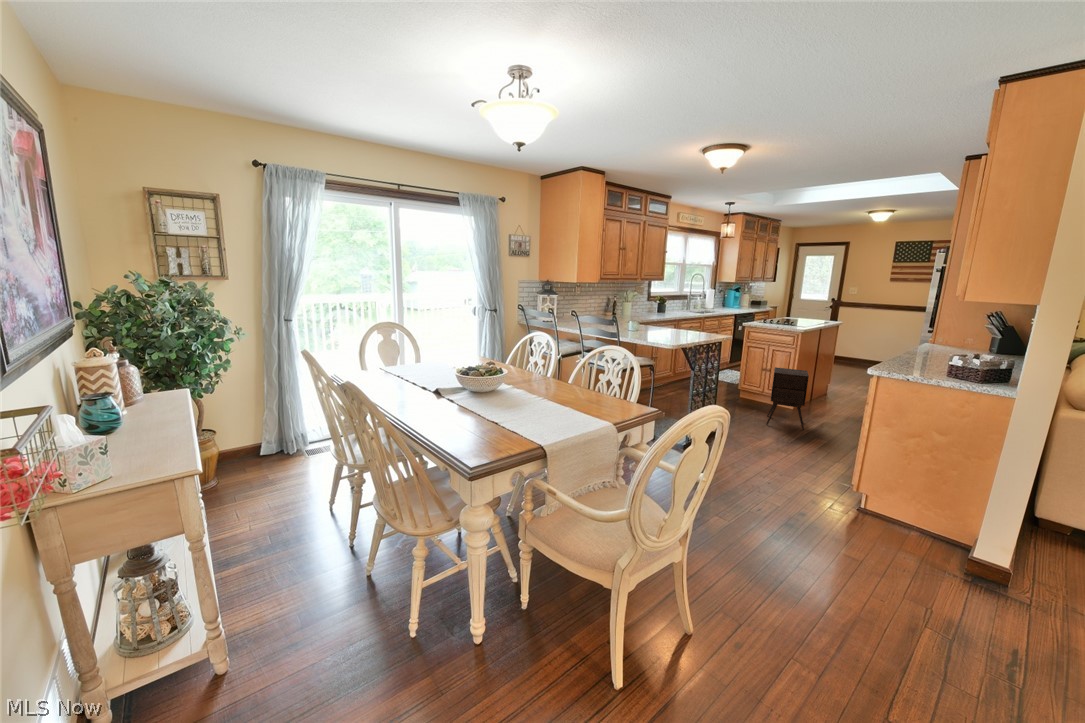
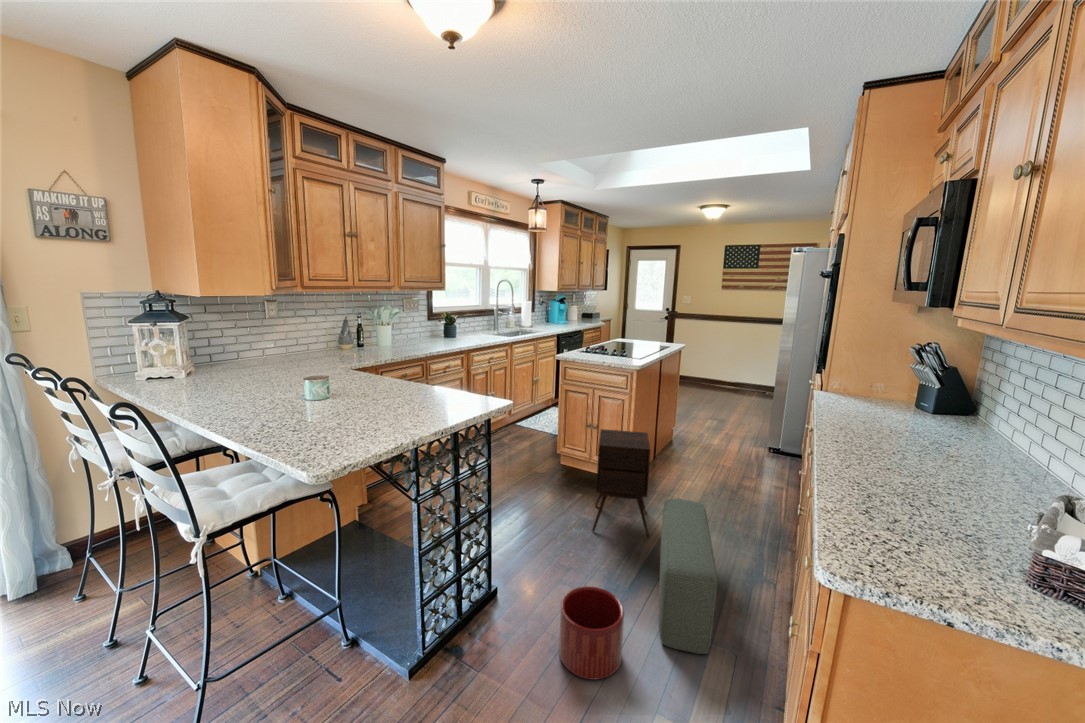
pouf: none [808,403,843,466] -> present [659,499,717,654]
planter: none [752,428,789,464] -> present [559,586,624,680]

